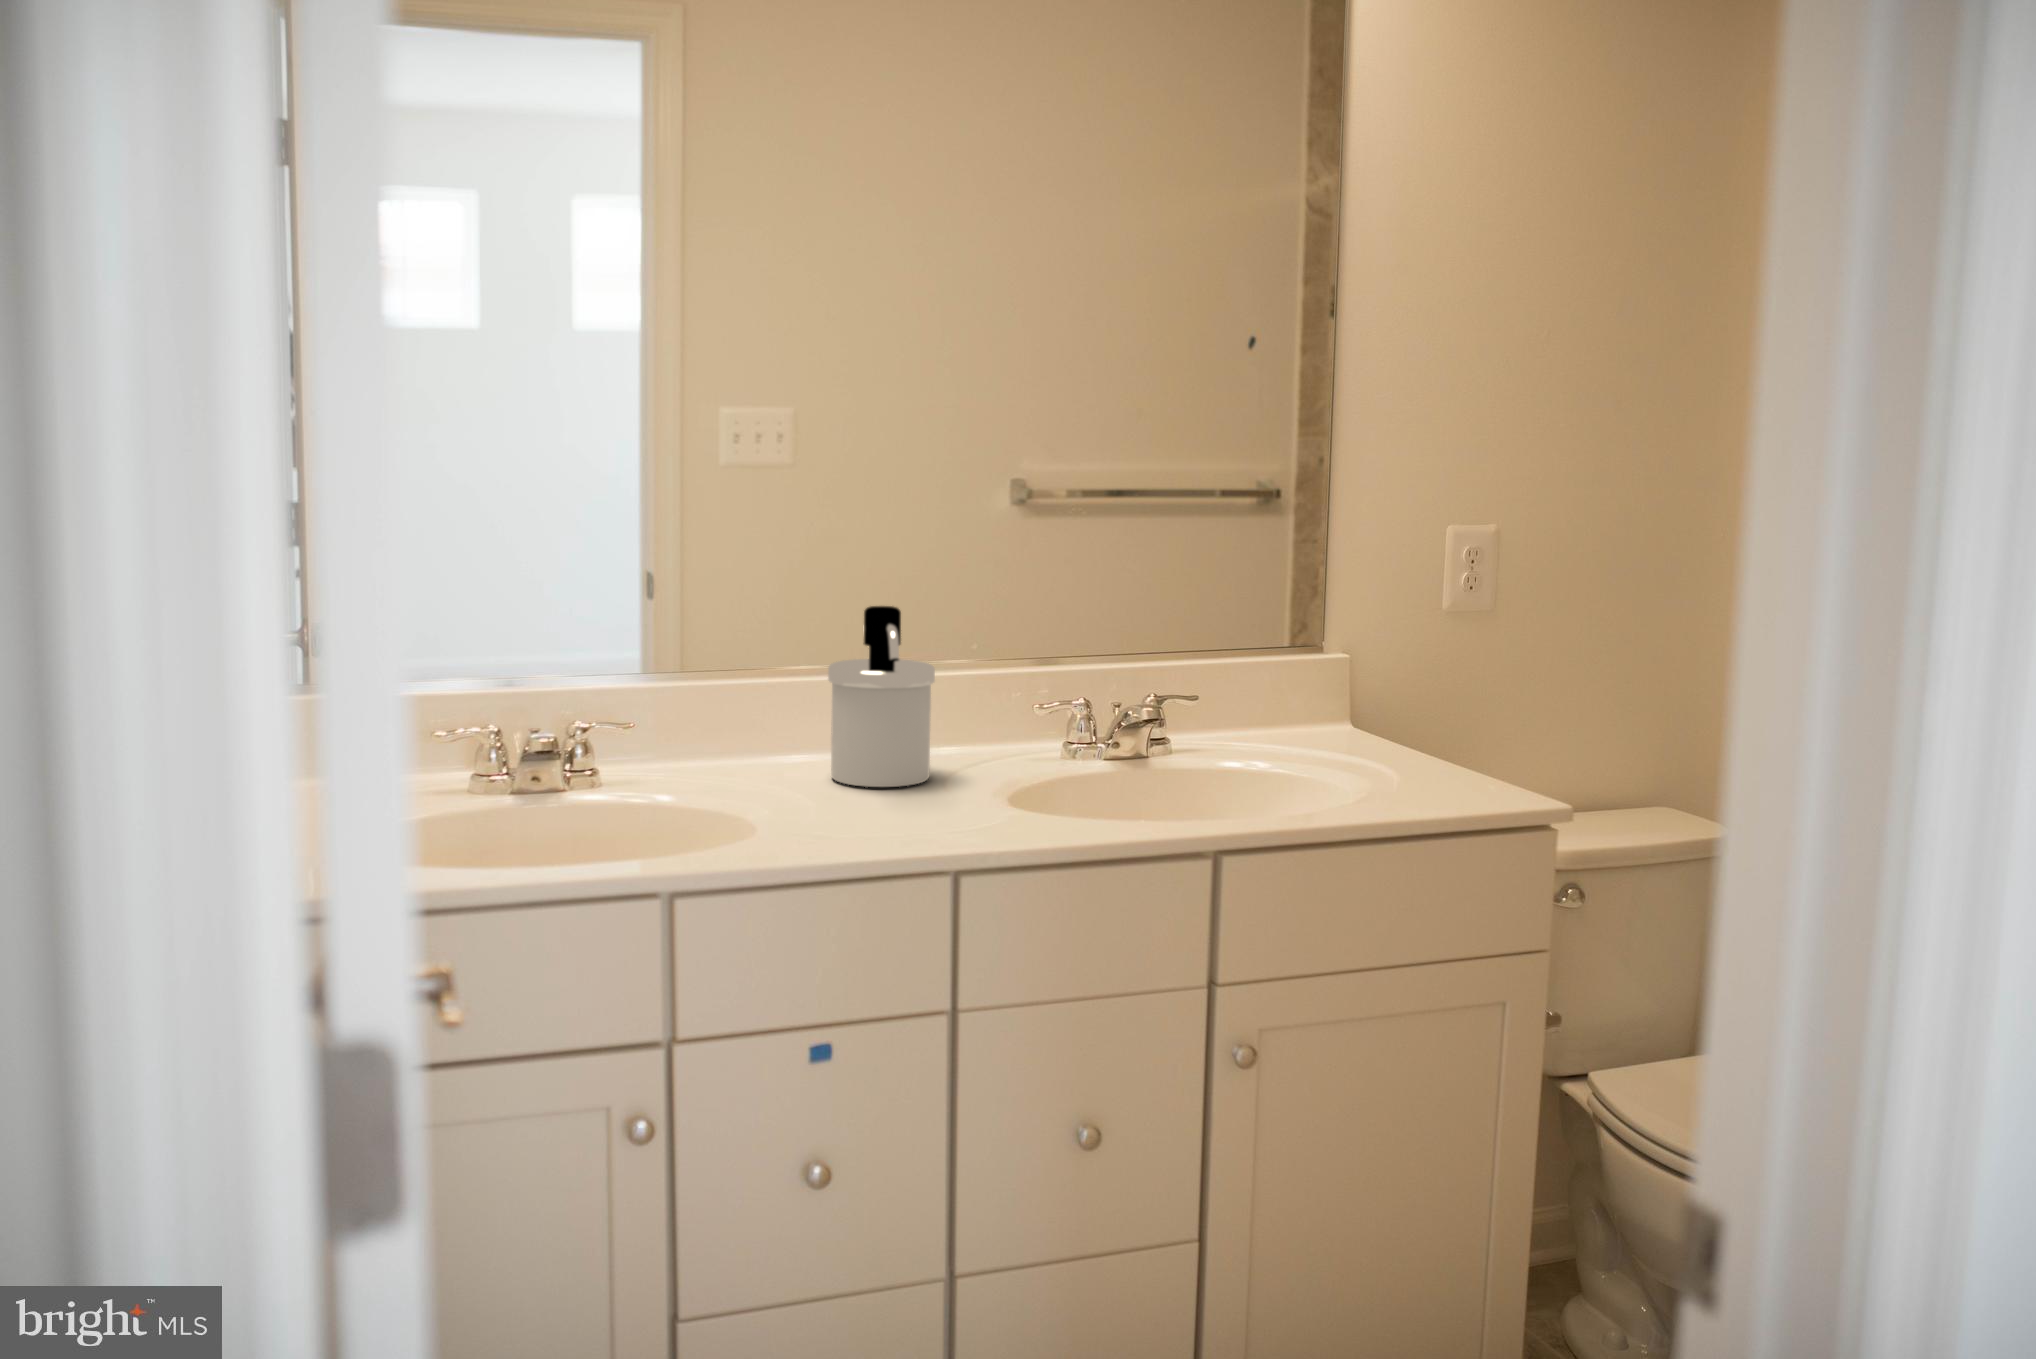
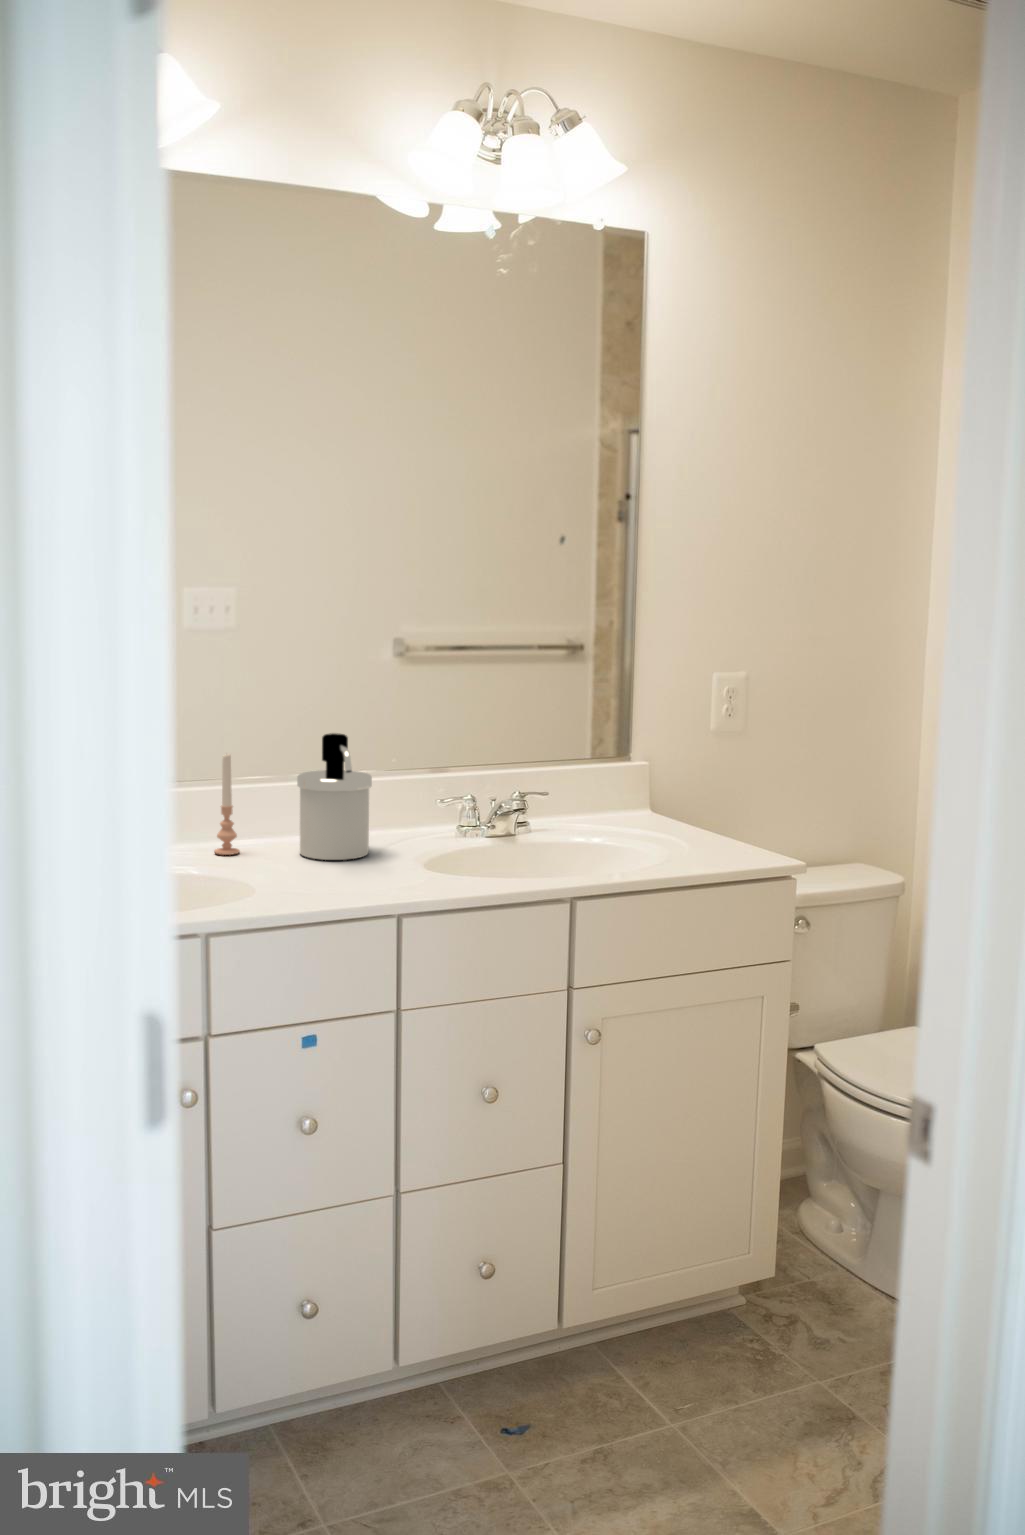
candle: none [711,632,747,776] -> present [214,754,240,855]

